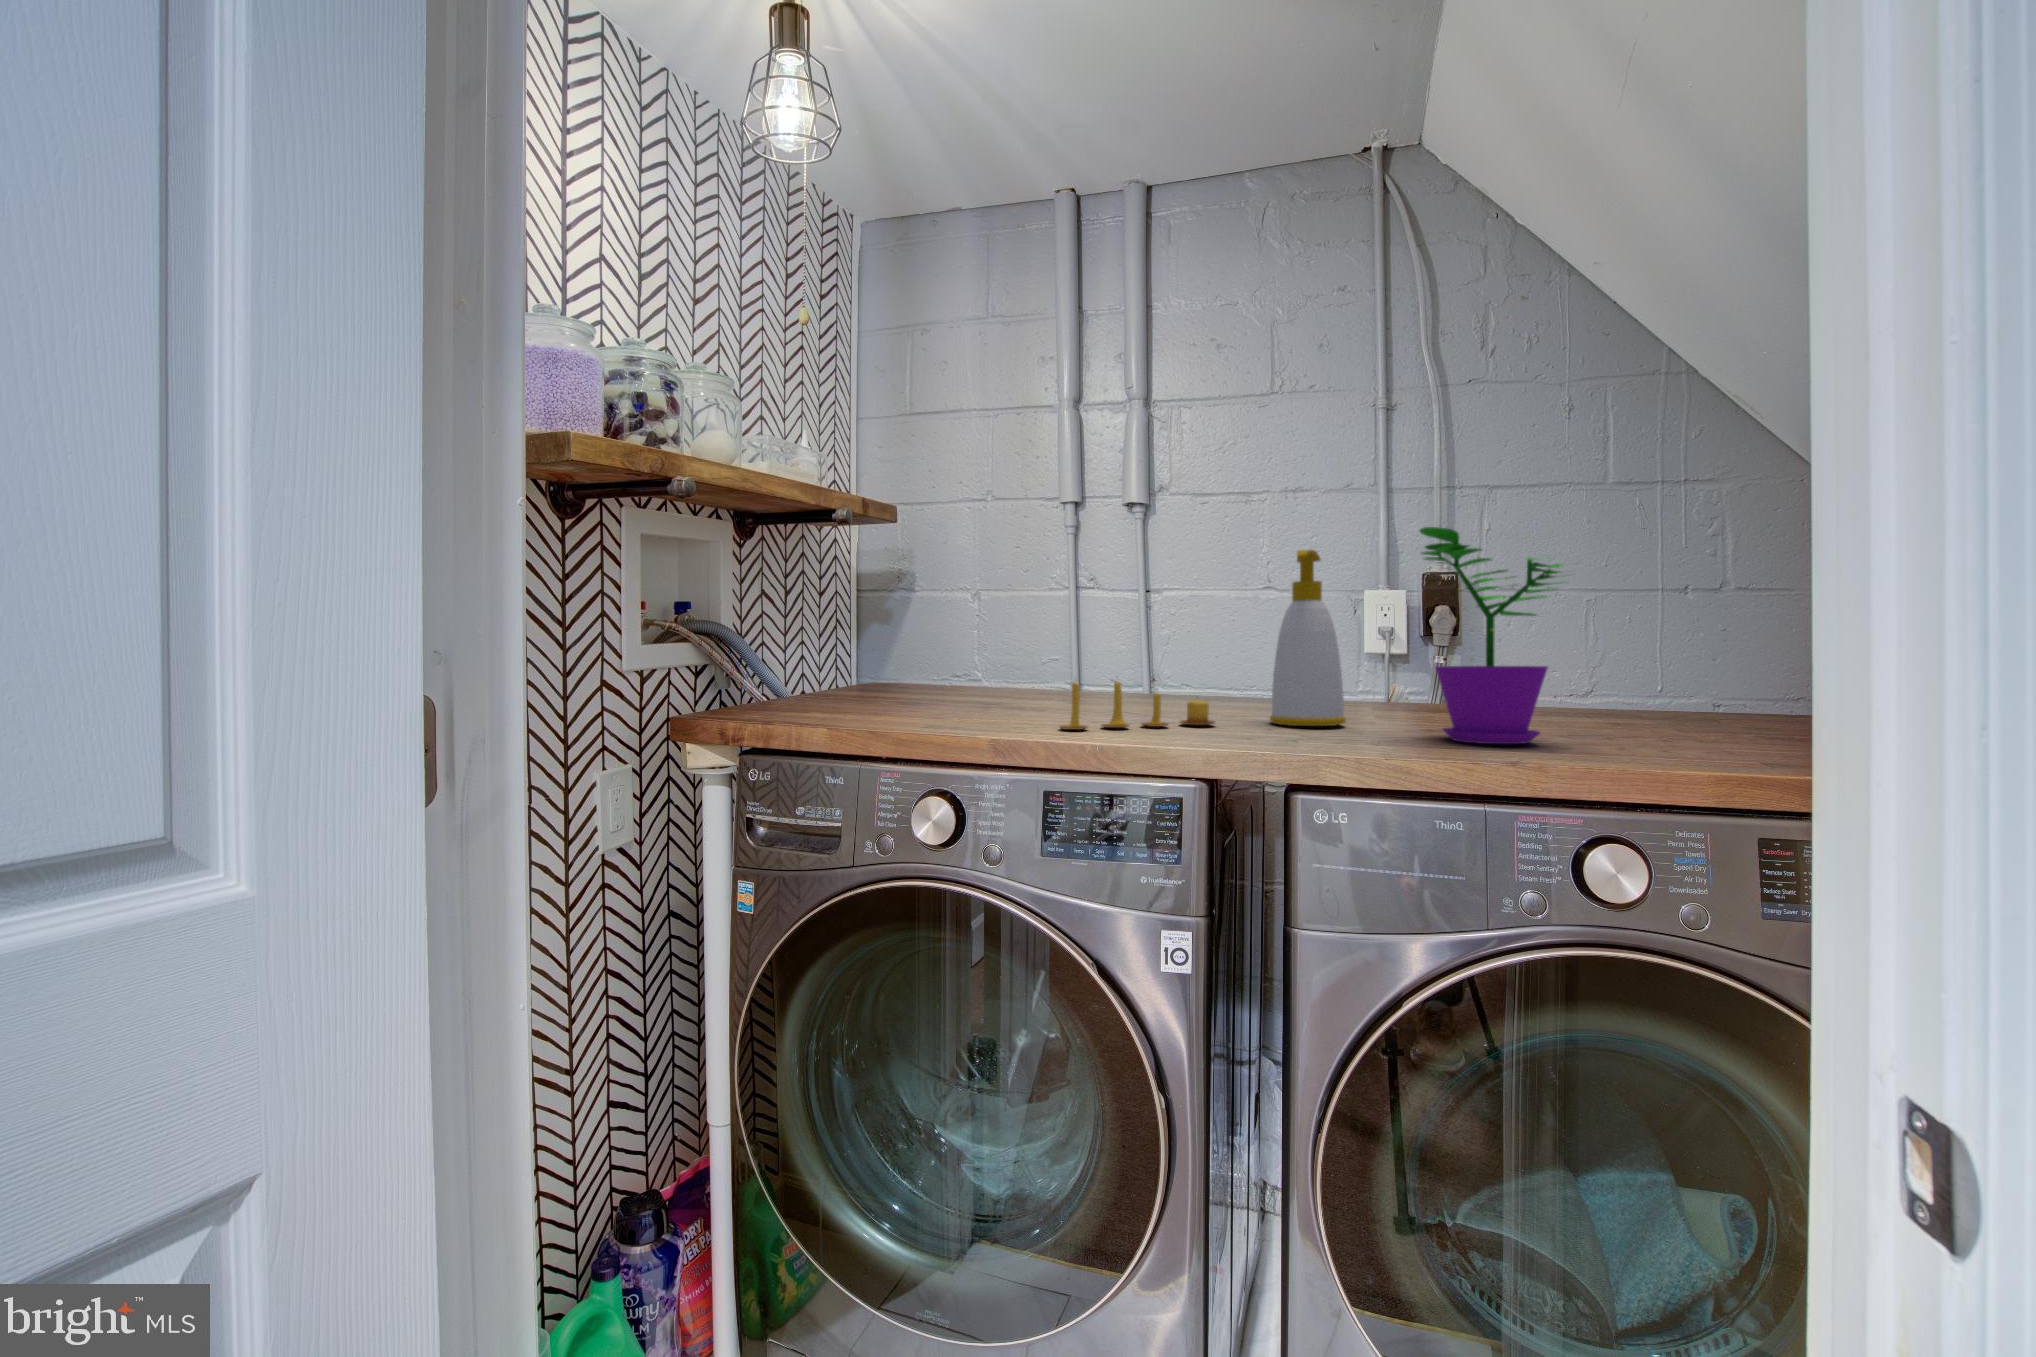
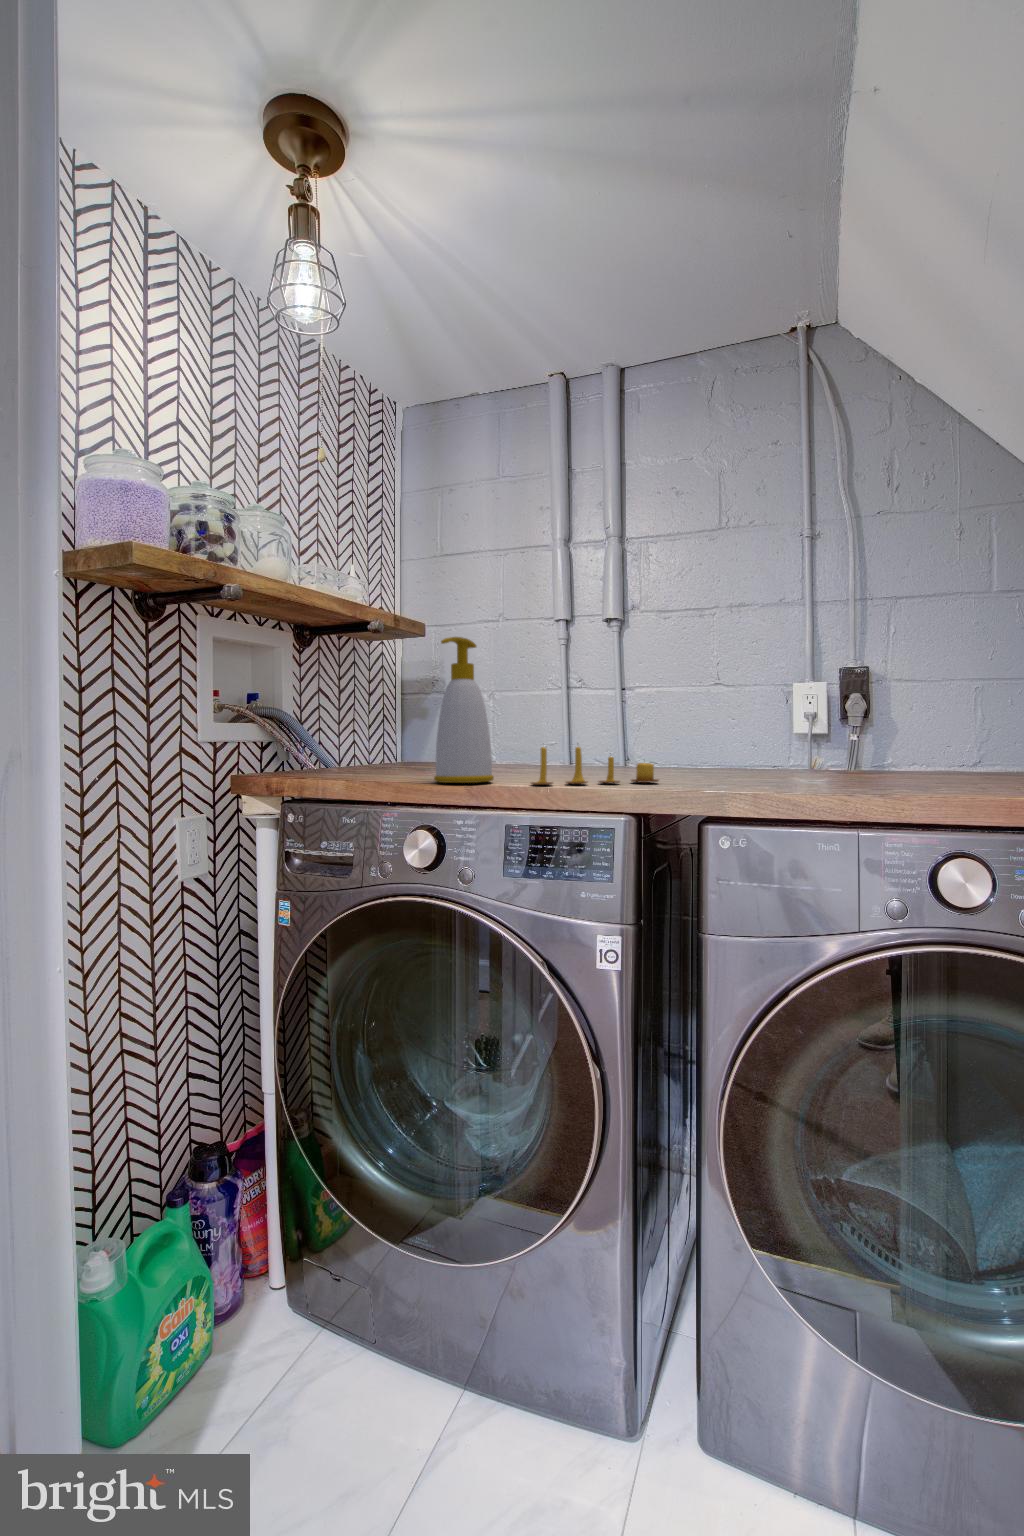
flower pot: present [1420,527,1561,744] -> none [823,604,962,794]
soap bottle: present [1270,550,1346,726] -> present [434,637,494,783]

